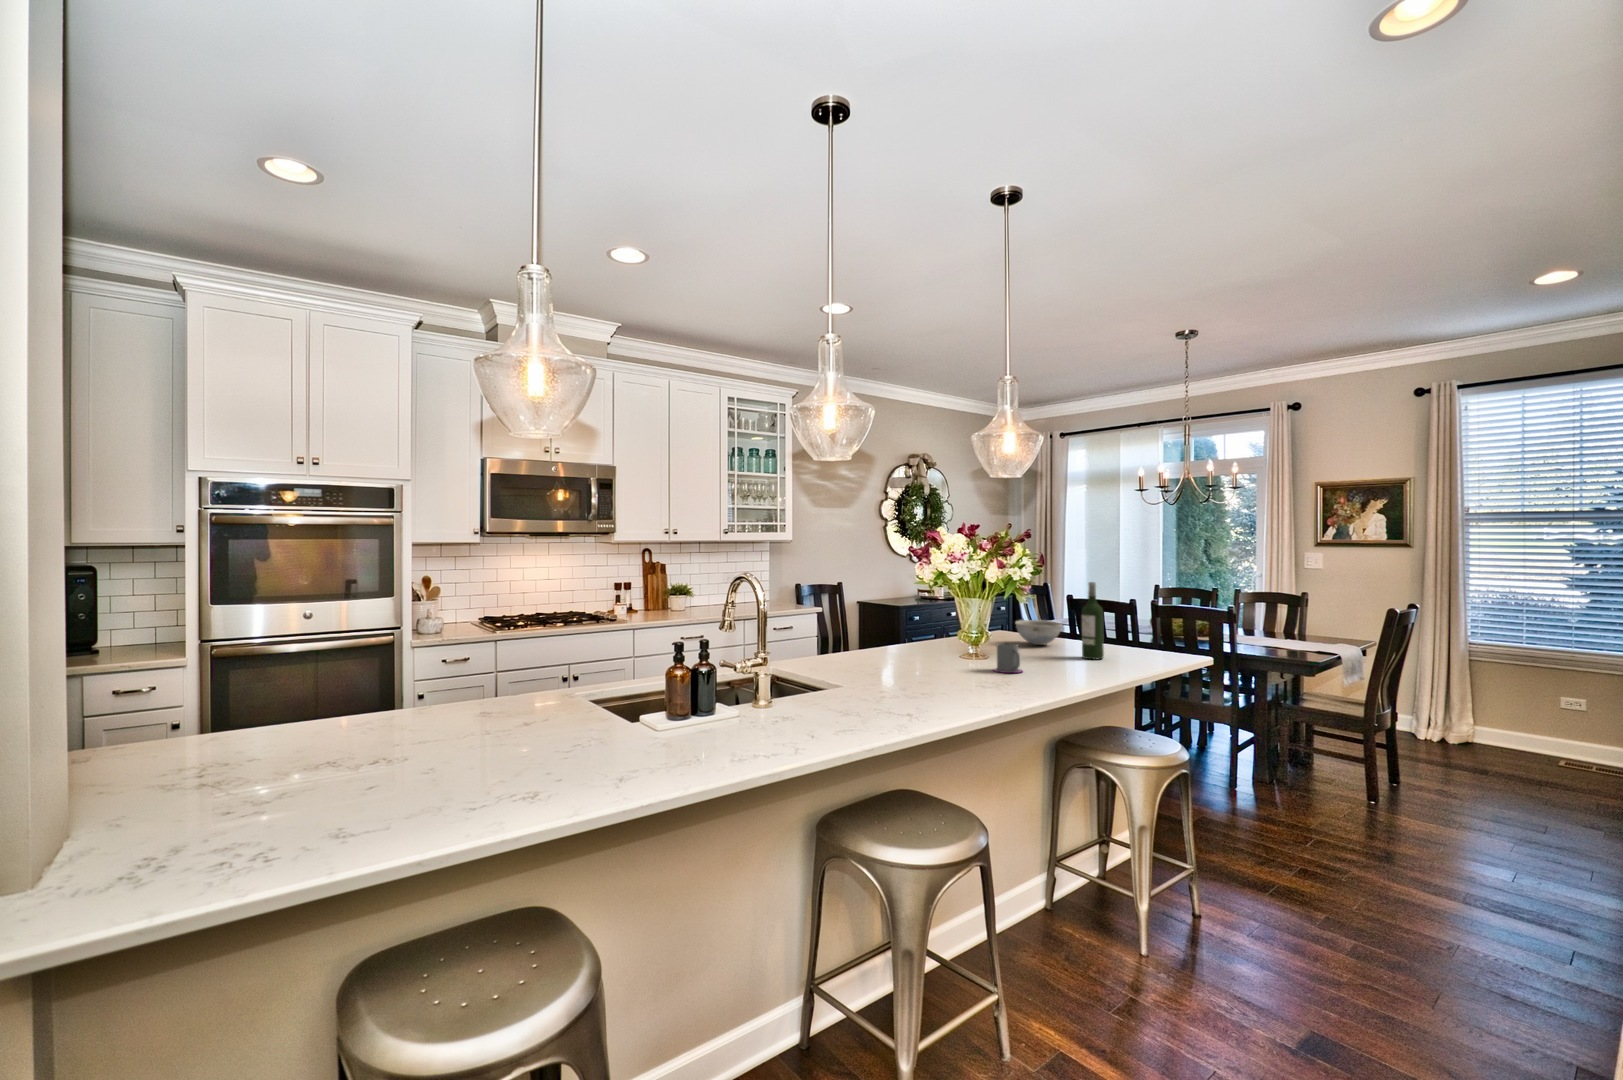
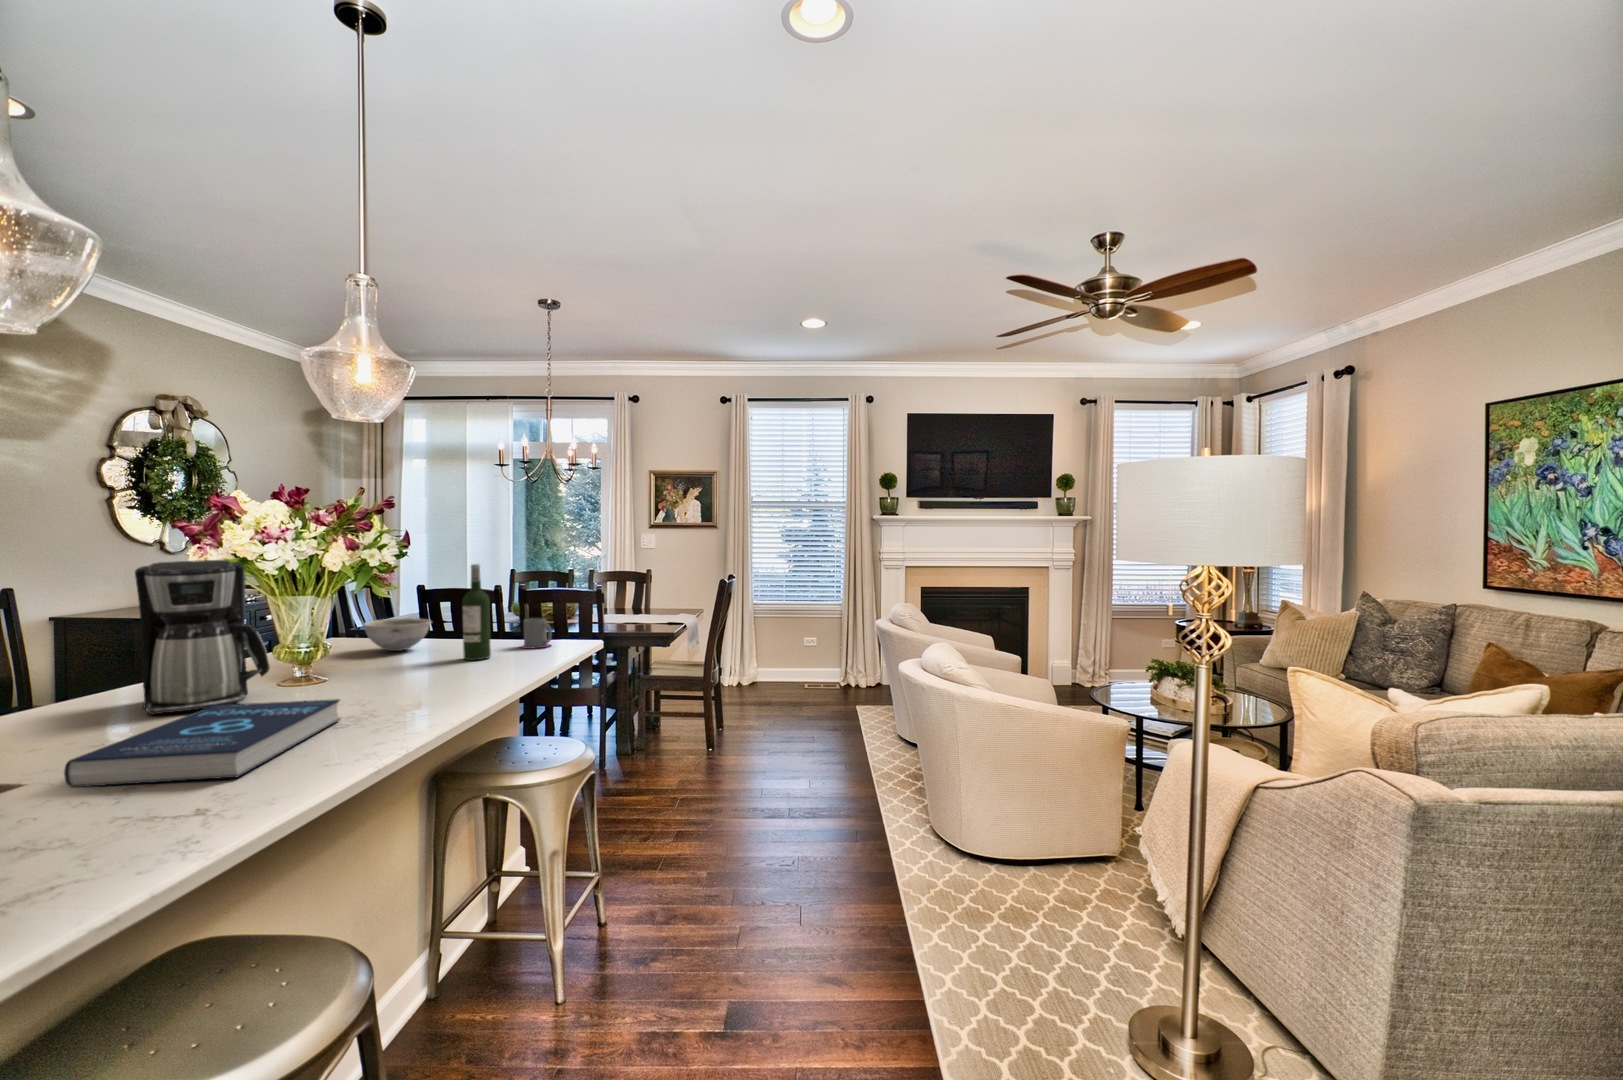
coffee maker: none [888,573,953,665] -> present [135,560,270,715]
mug: present [994,643,1022,673] -> present [520,618,552,649]
book: none [856,663,987,704] -> present [64,699,340,787]

